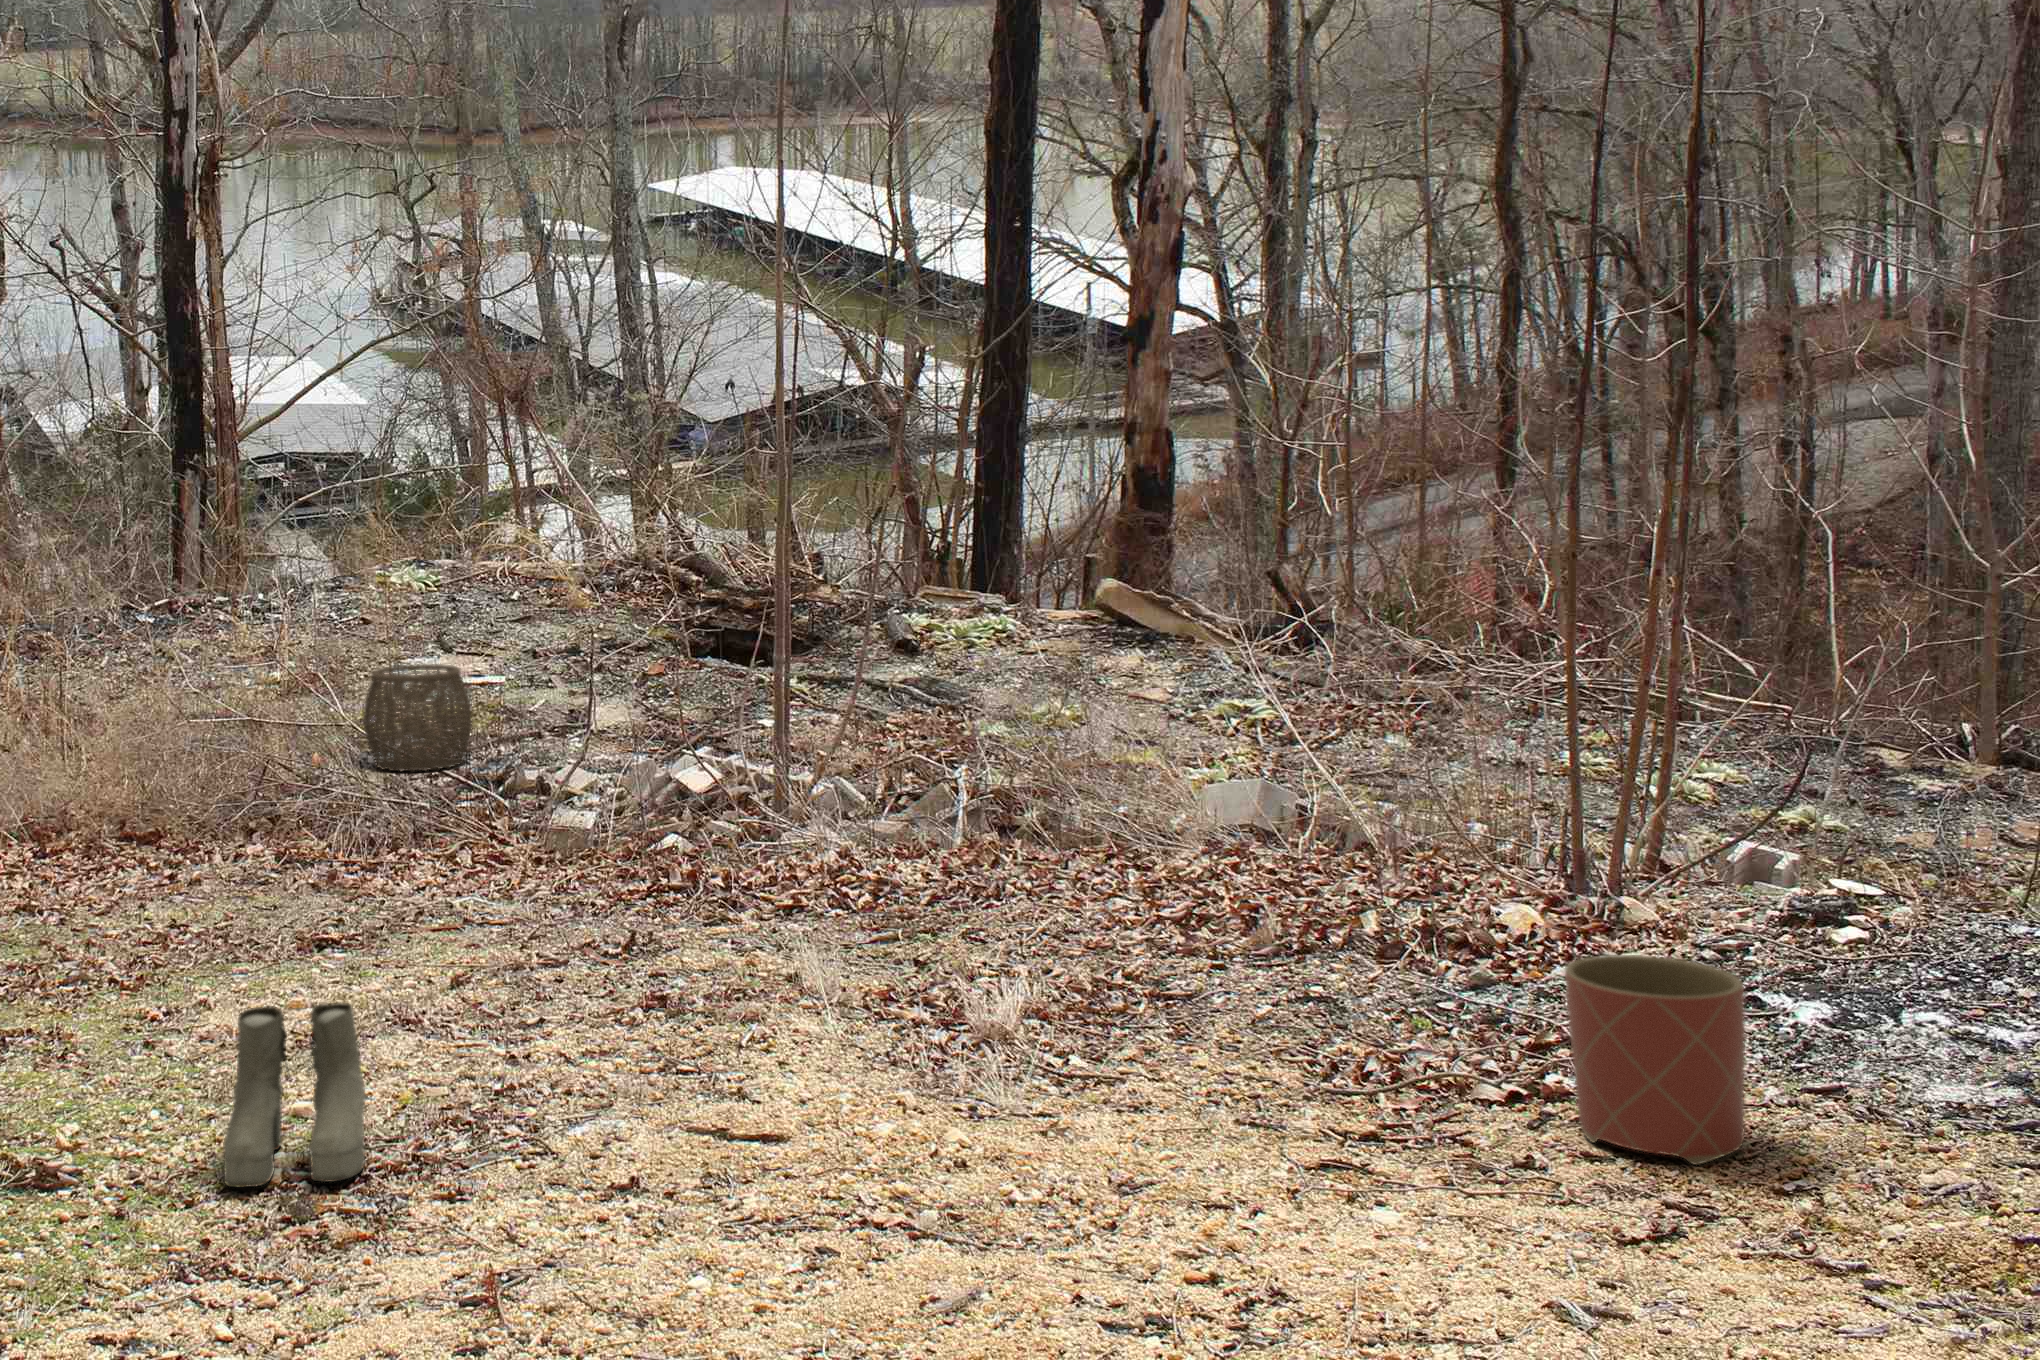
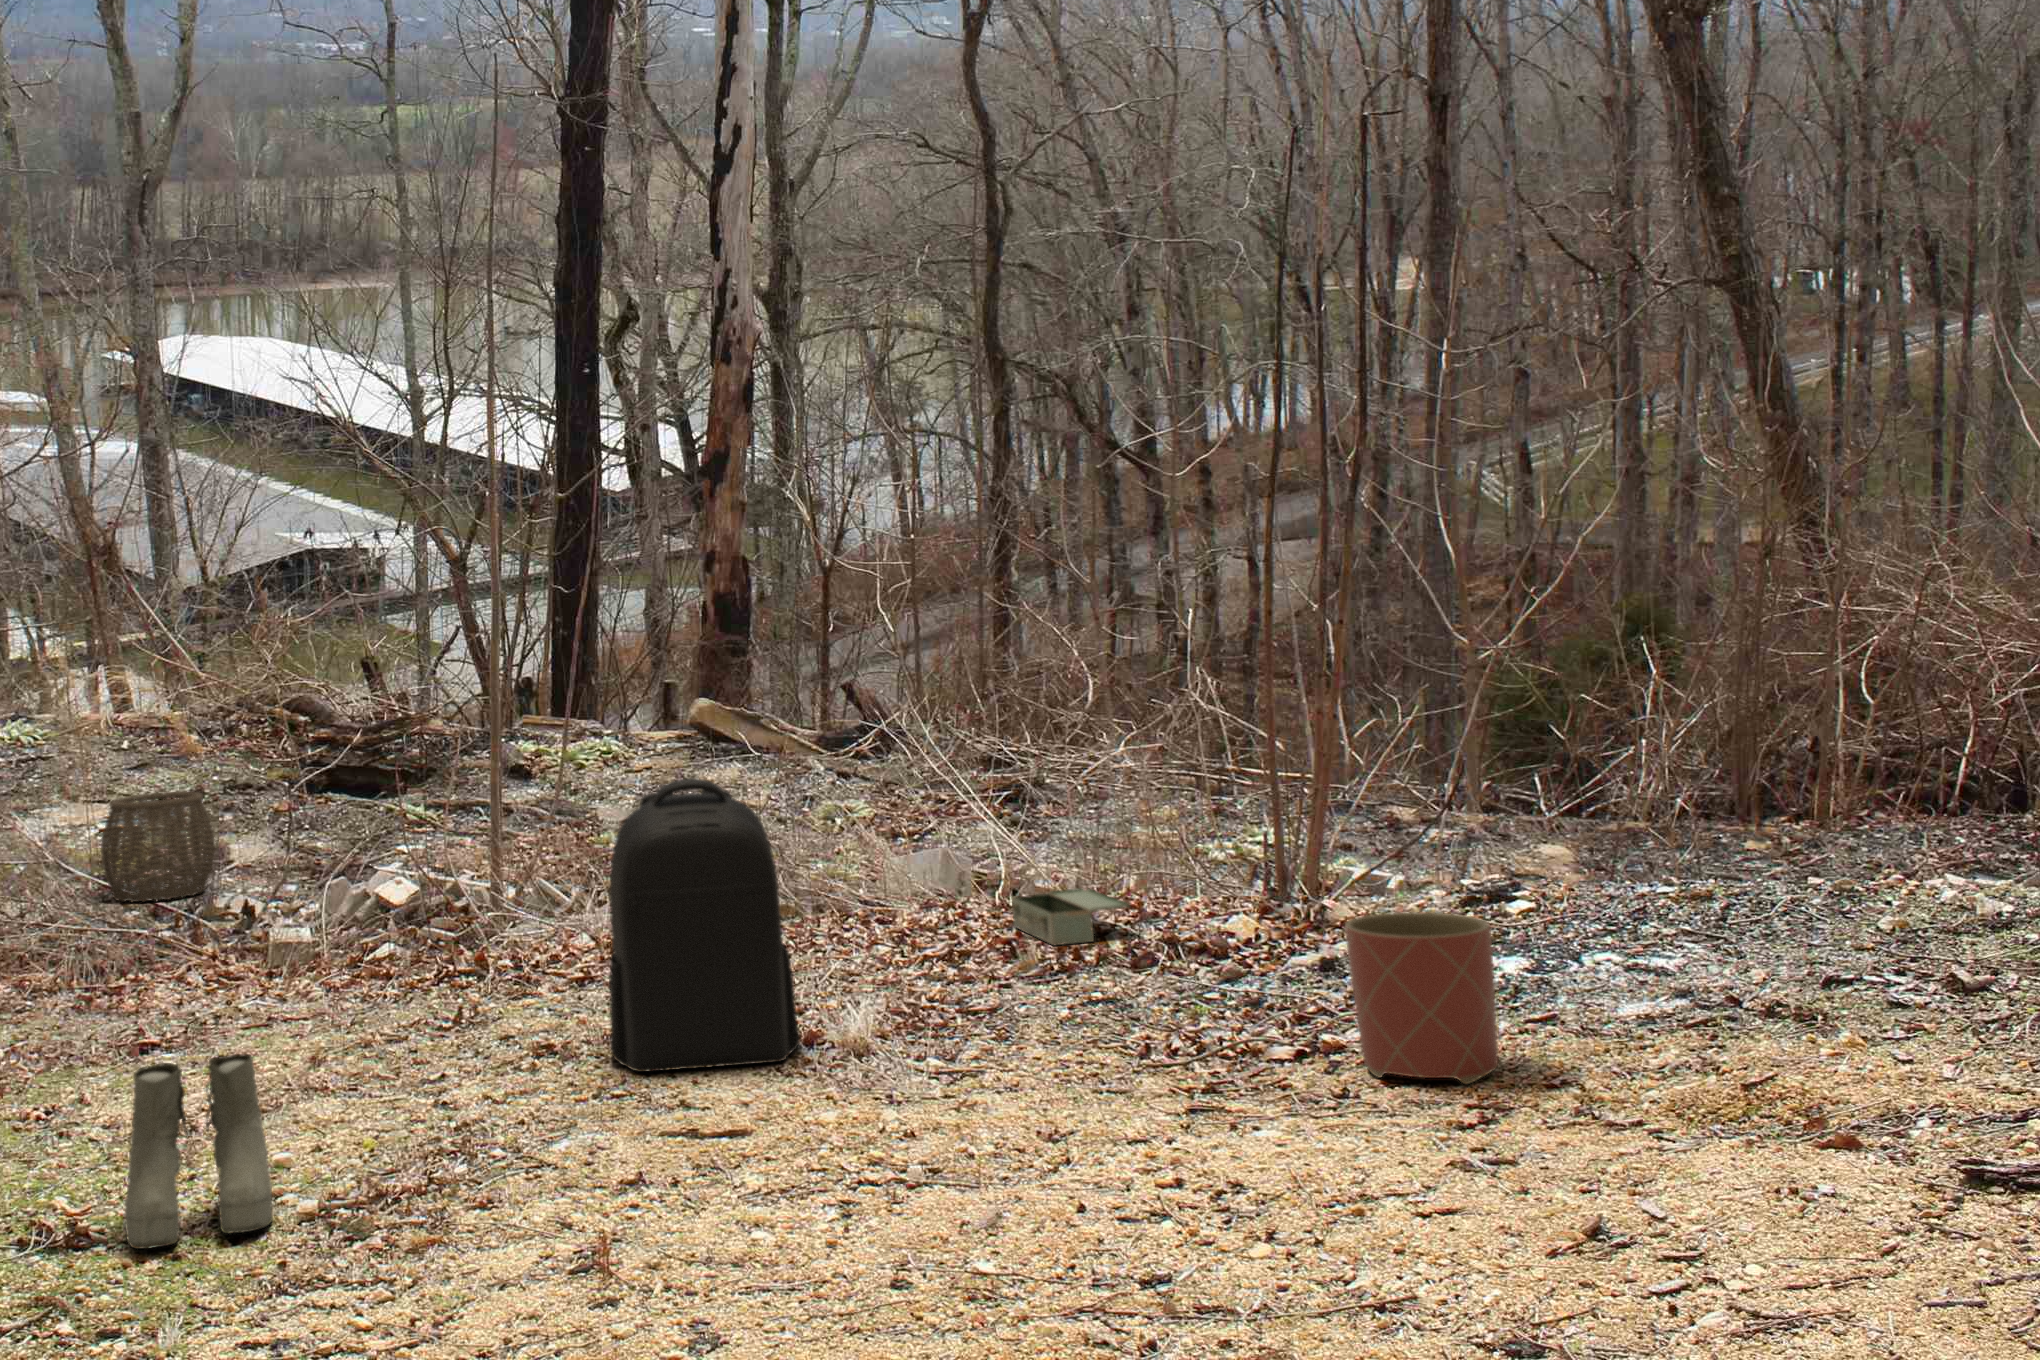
backpack: none [761,735,962,1039] -> present [609,778,801,1072]
toolbox: none [1260,853,1390,918] -> present [1012,888,1129,945]

